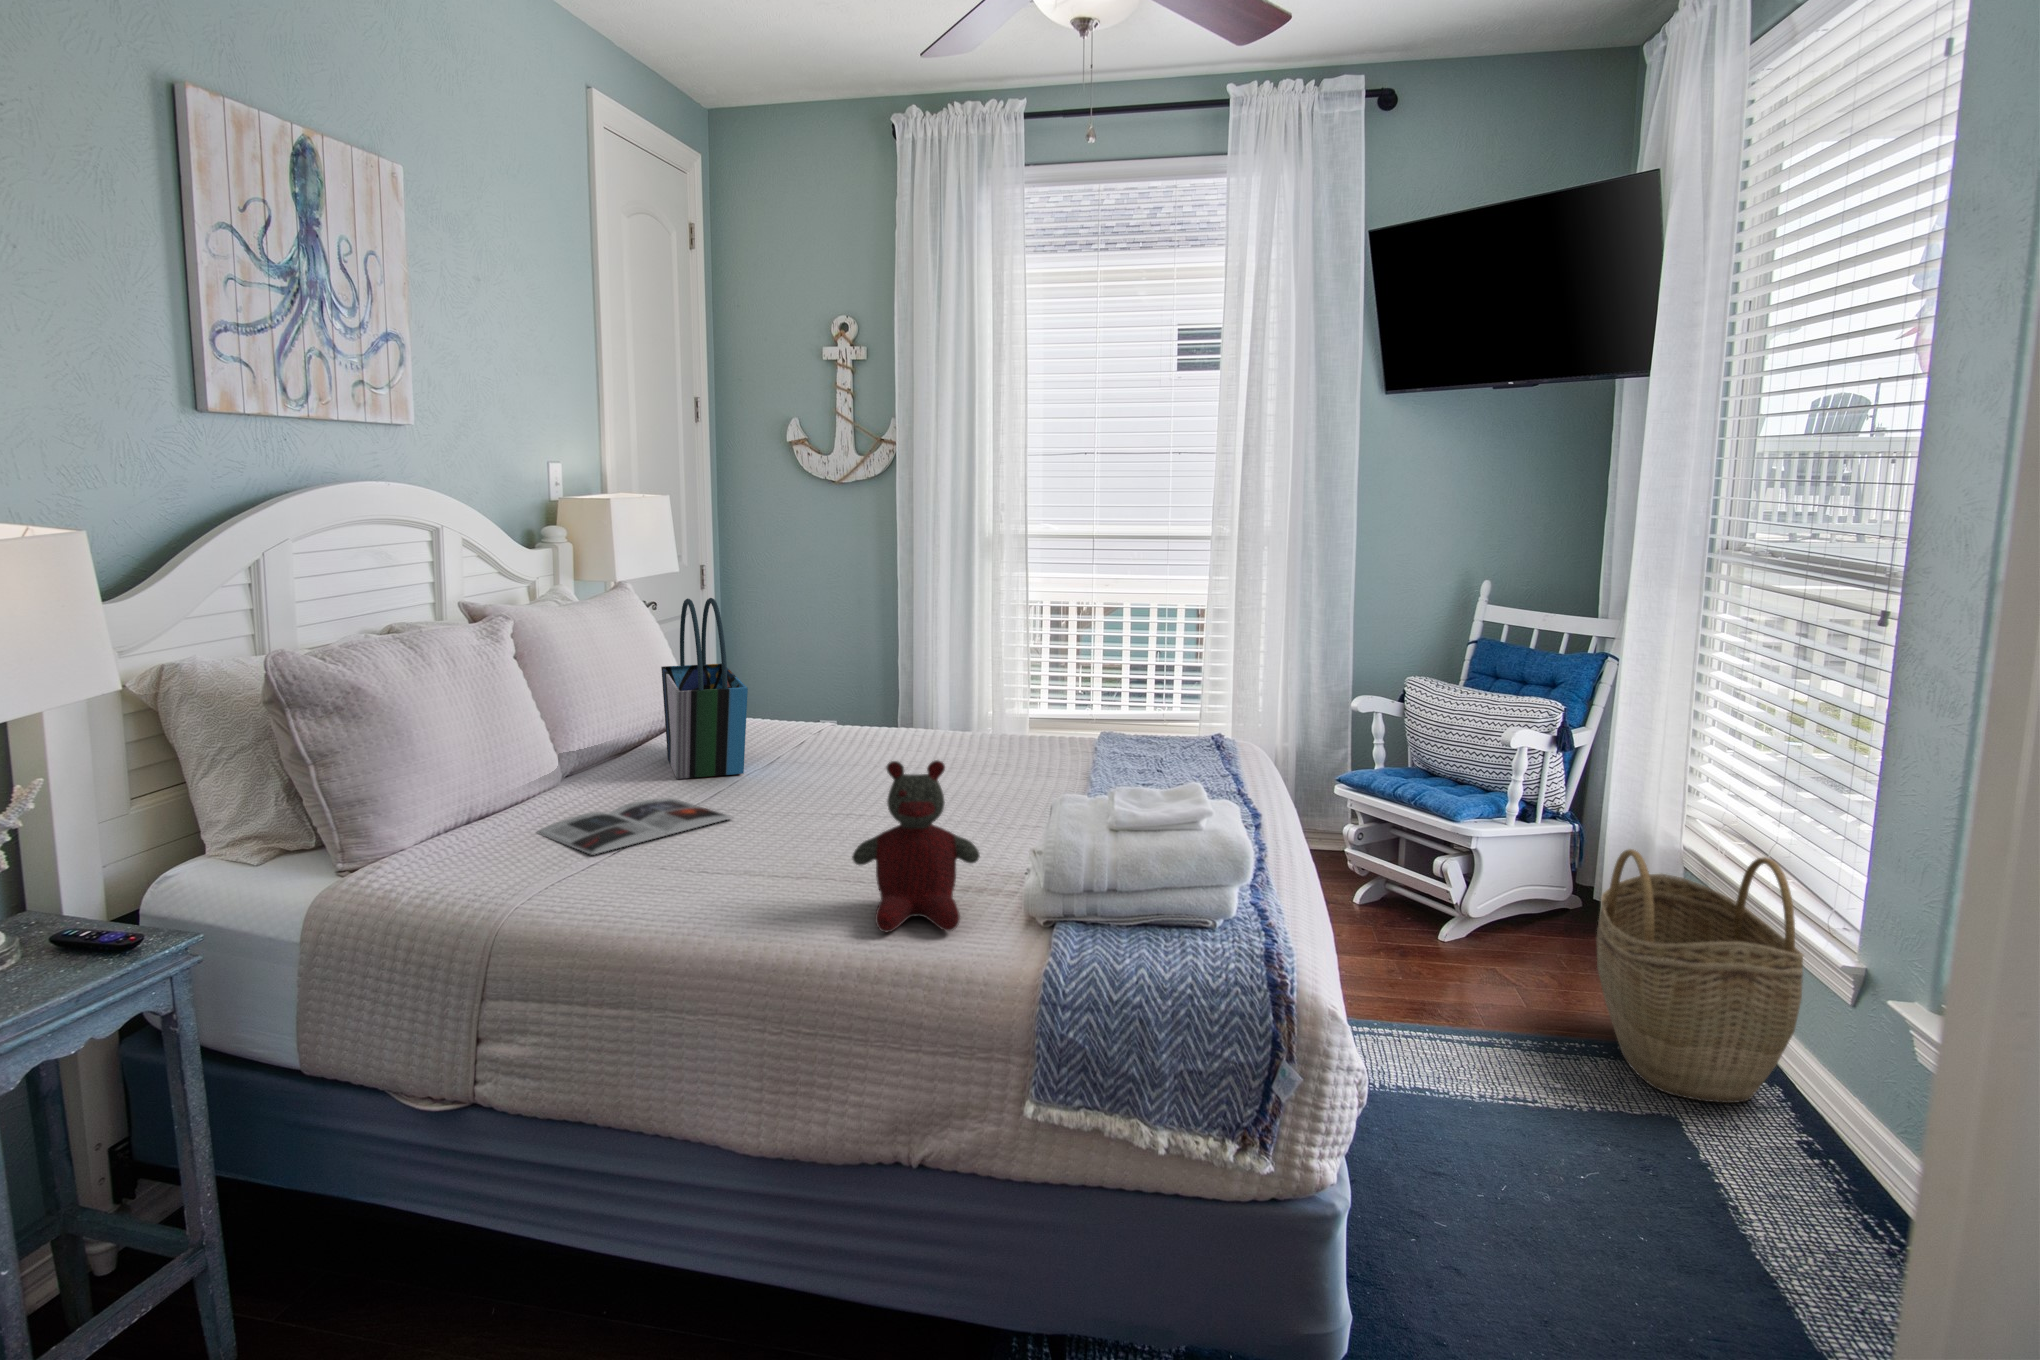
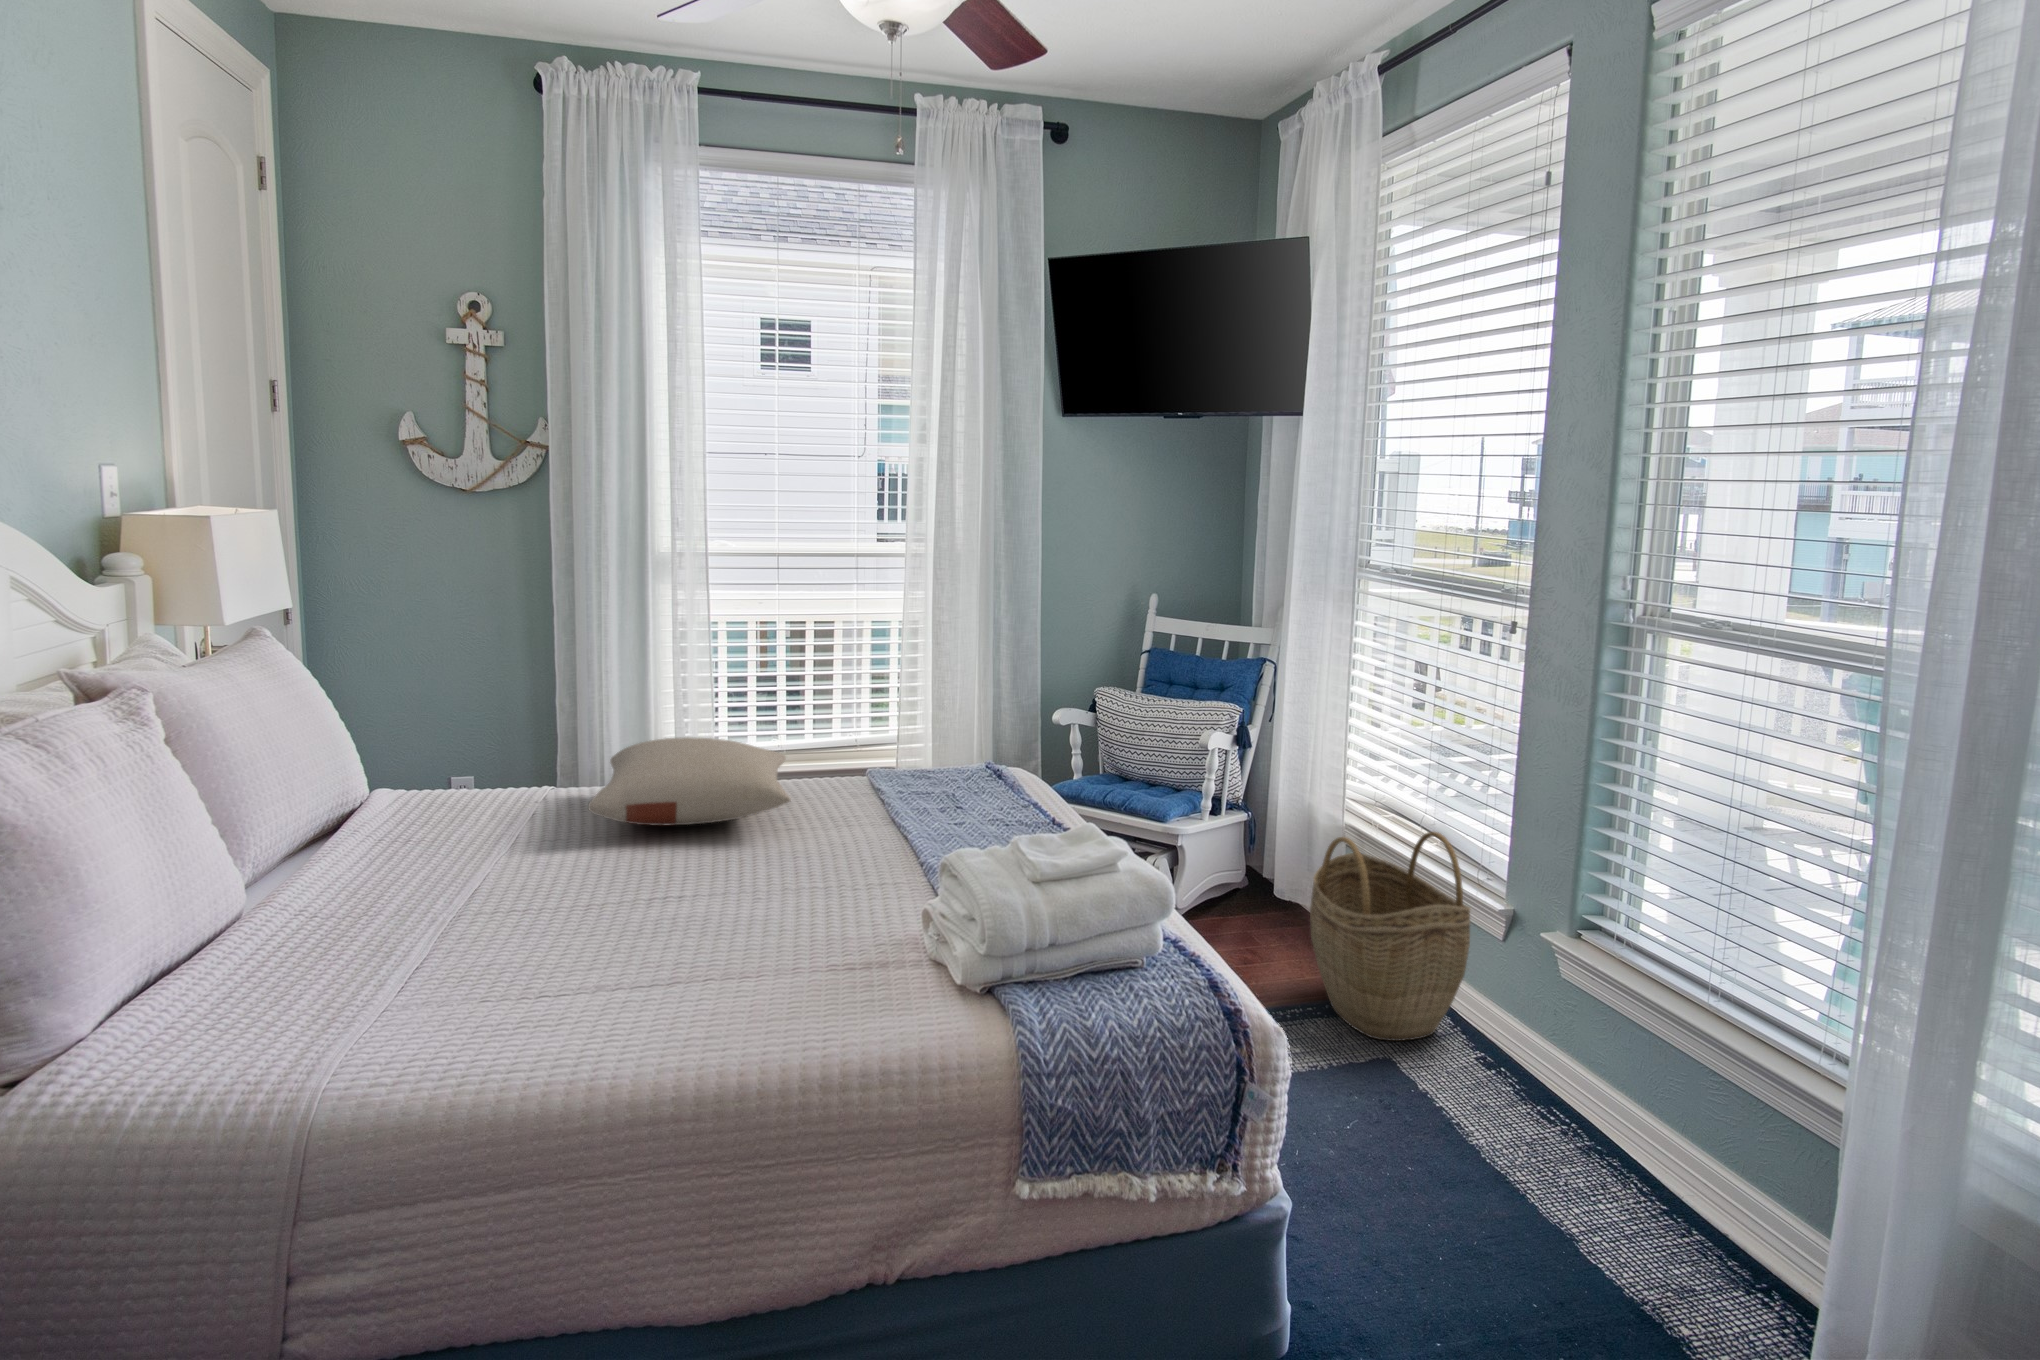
tote bag: present [661,598,748,779] -> none [348,653,509,882]
pillow: none [824,685,1021,760] -> present [588,737,791,826]
stuffed bear: present [852,760,980,932] -> none [767,837,903,1032]
magazine: present [537,798,732,855] -> none [270,909,531,1000]

